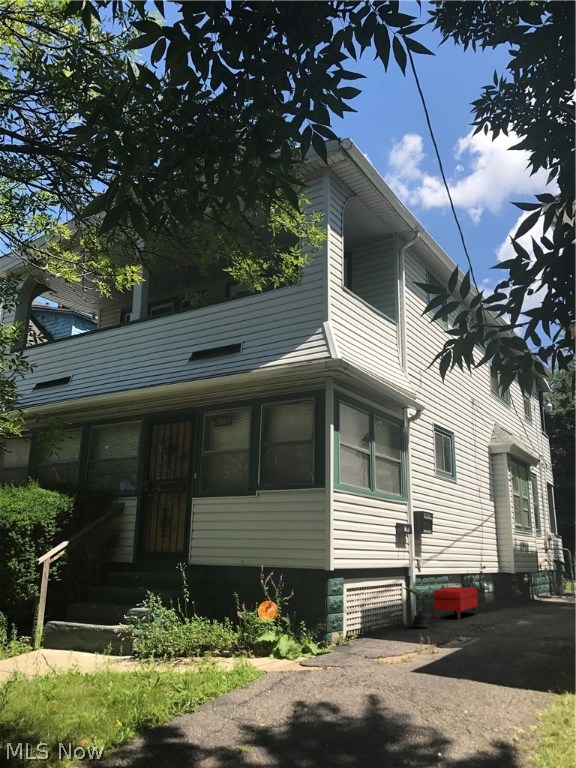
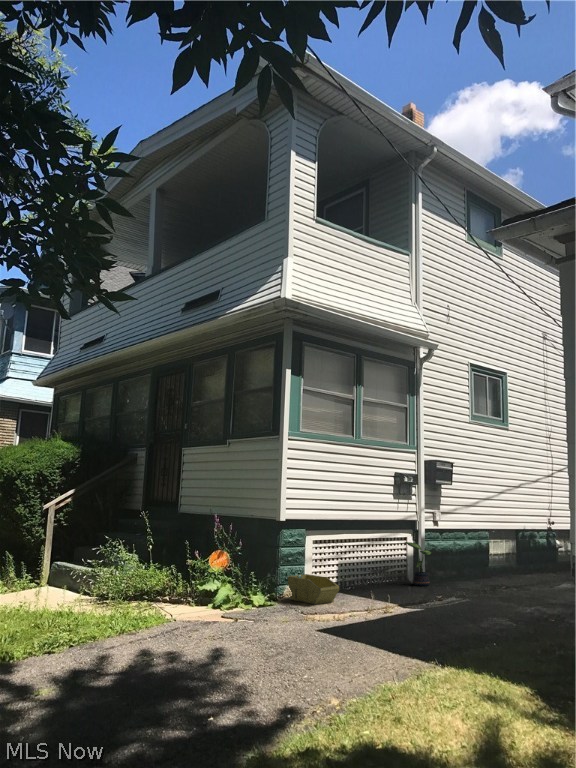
bench: present [434,587,478,620] -> none [459,544,519,580]
storage bin: none [334,622,387,651] -> present [288,574,339,605]

